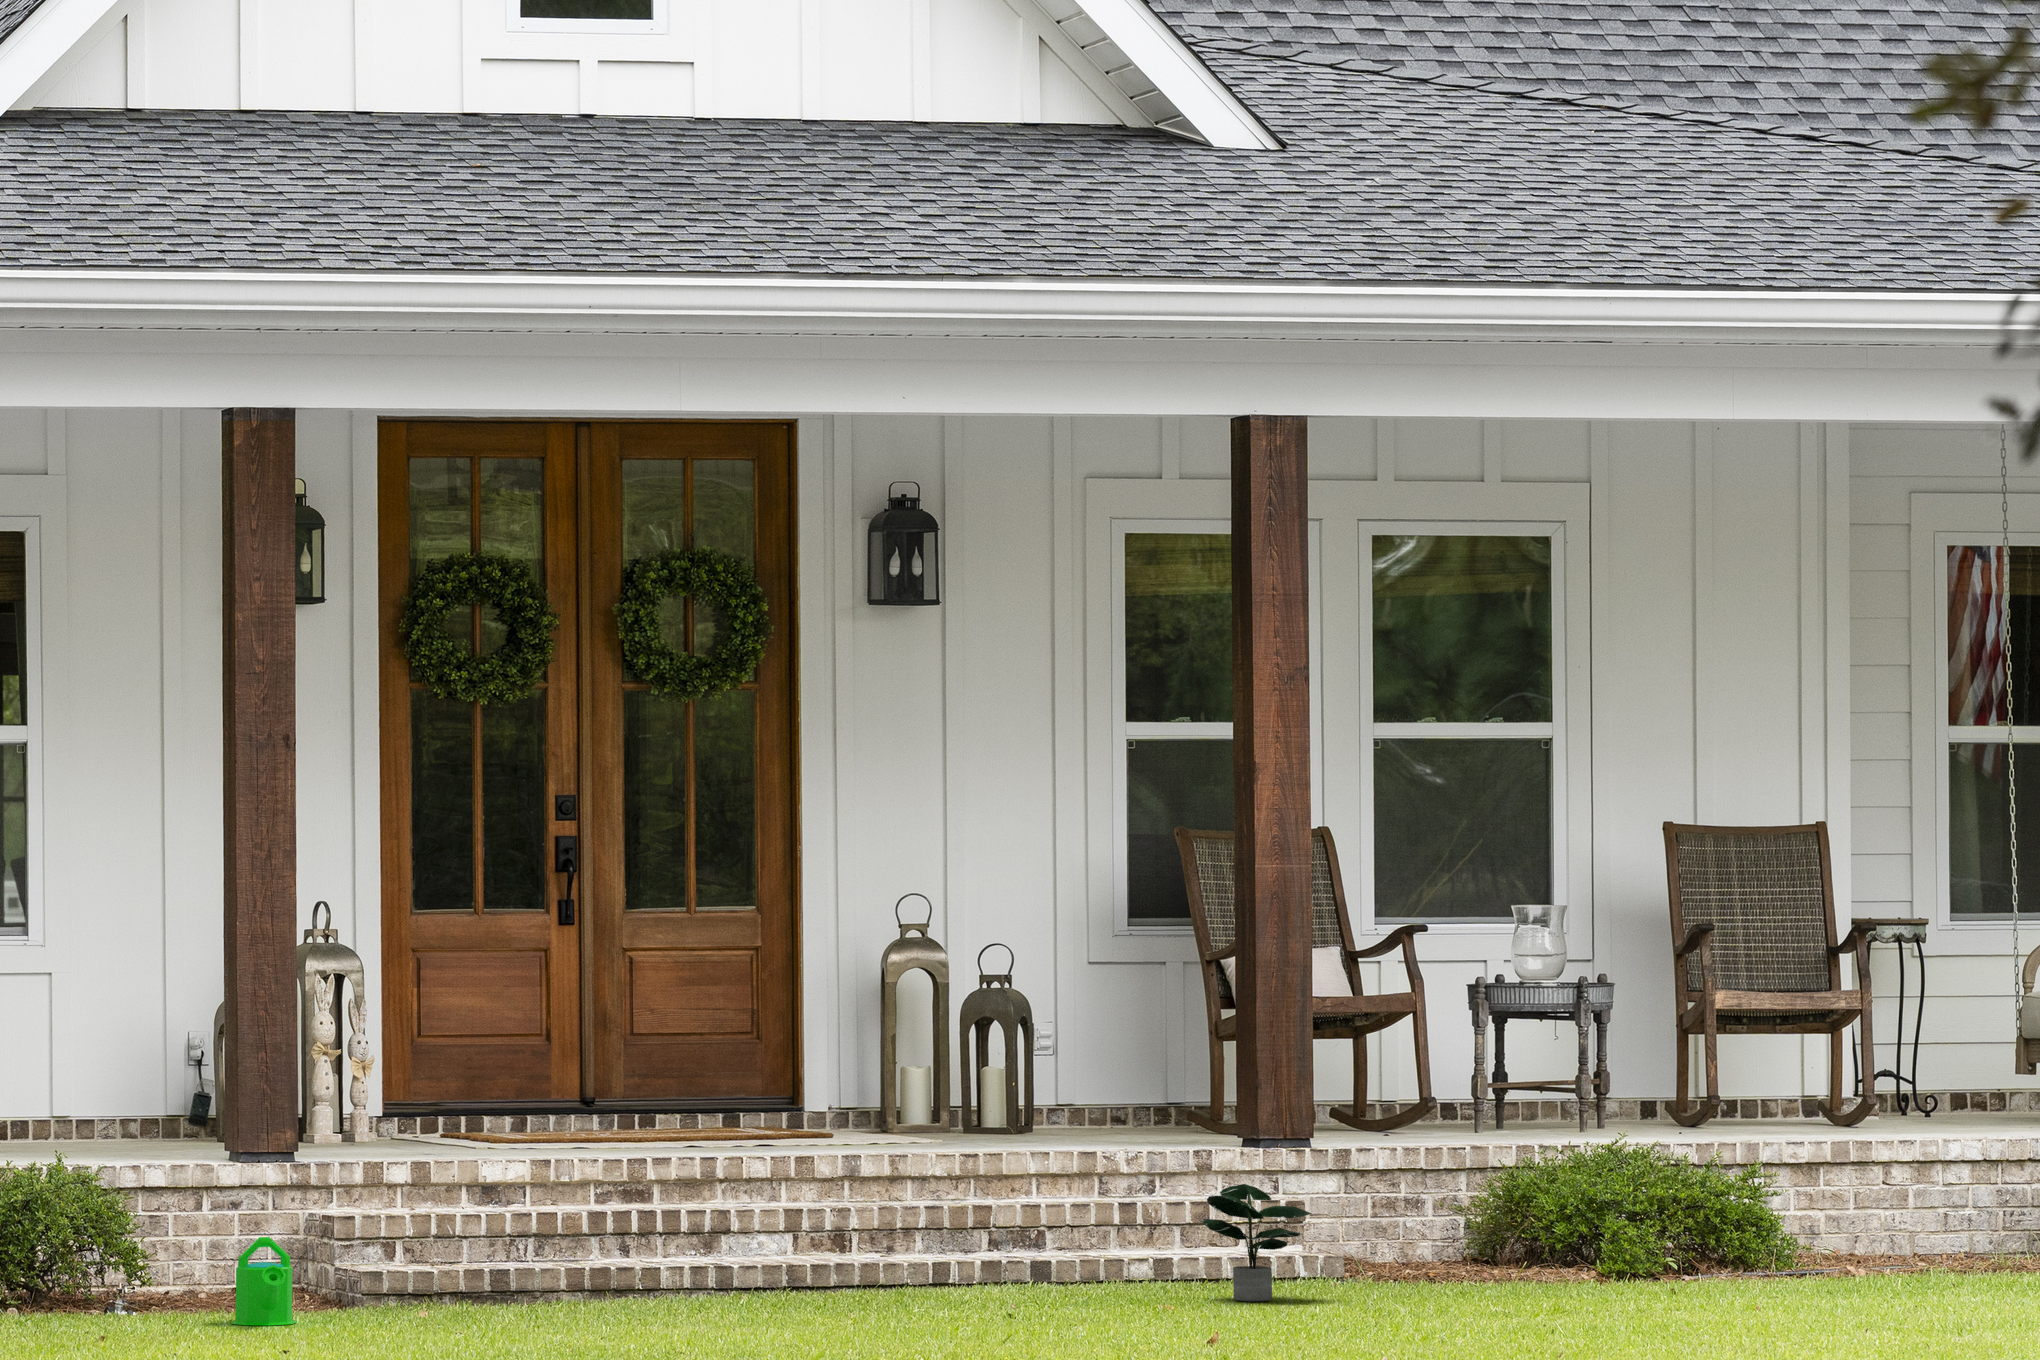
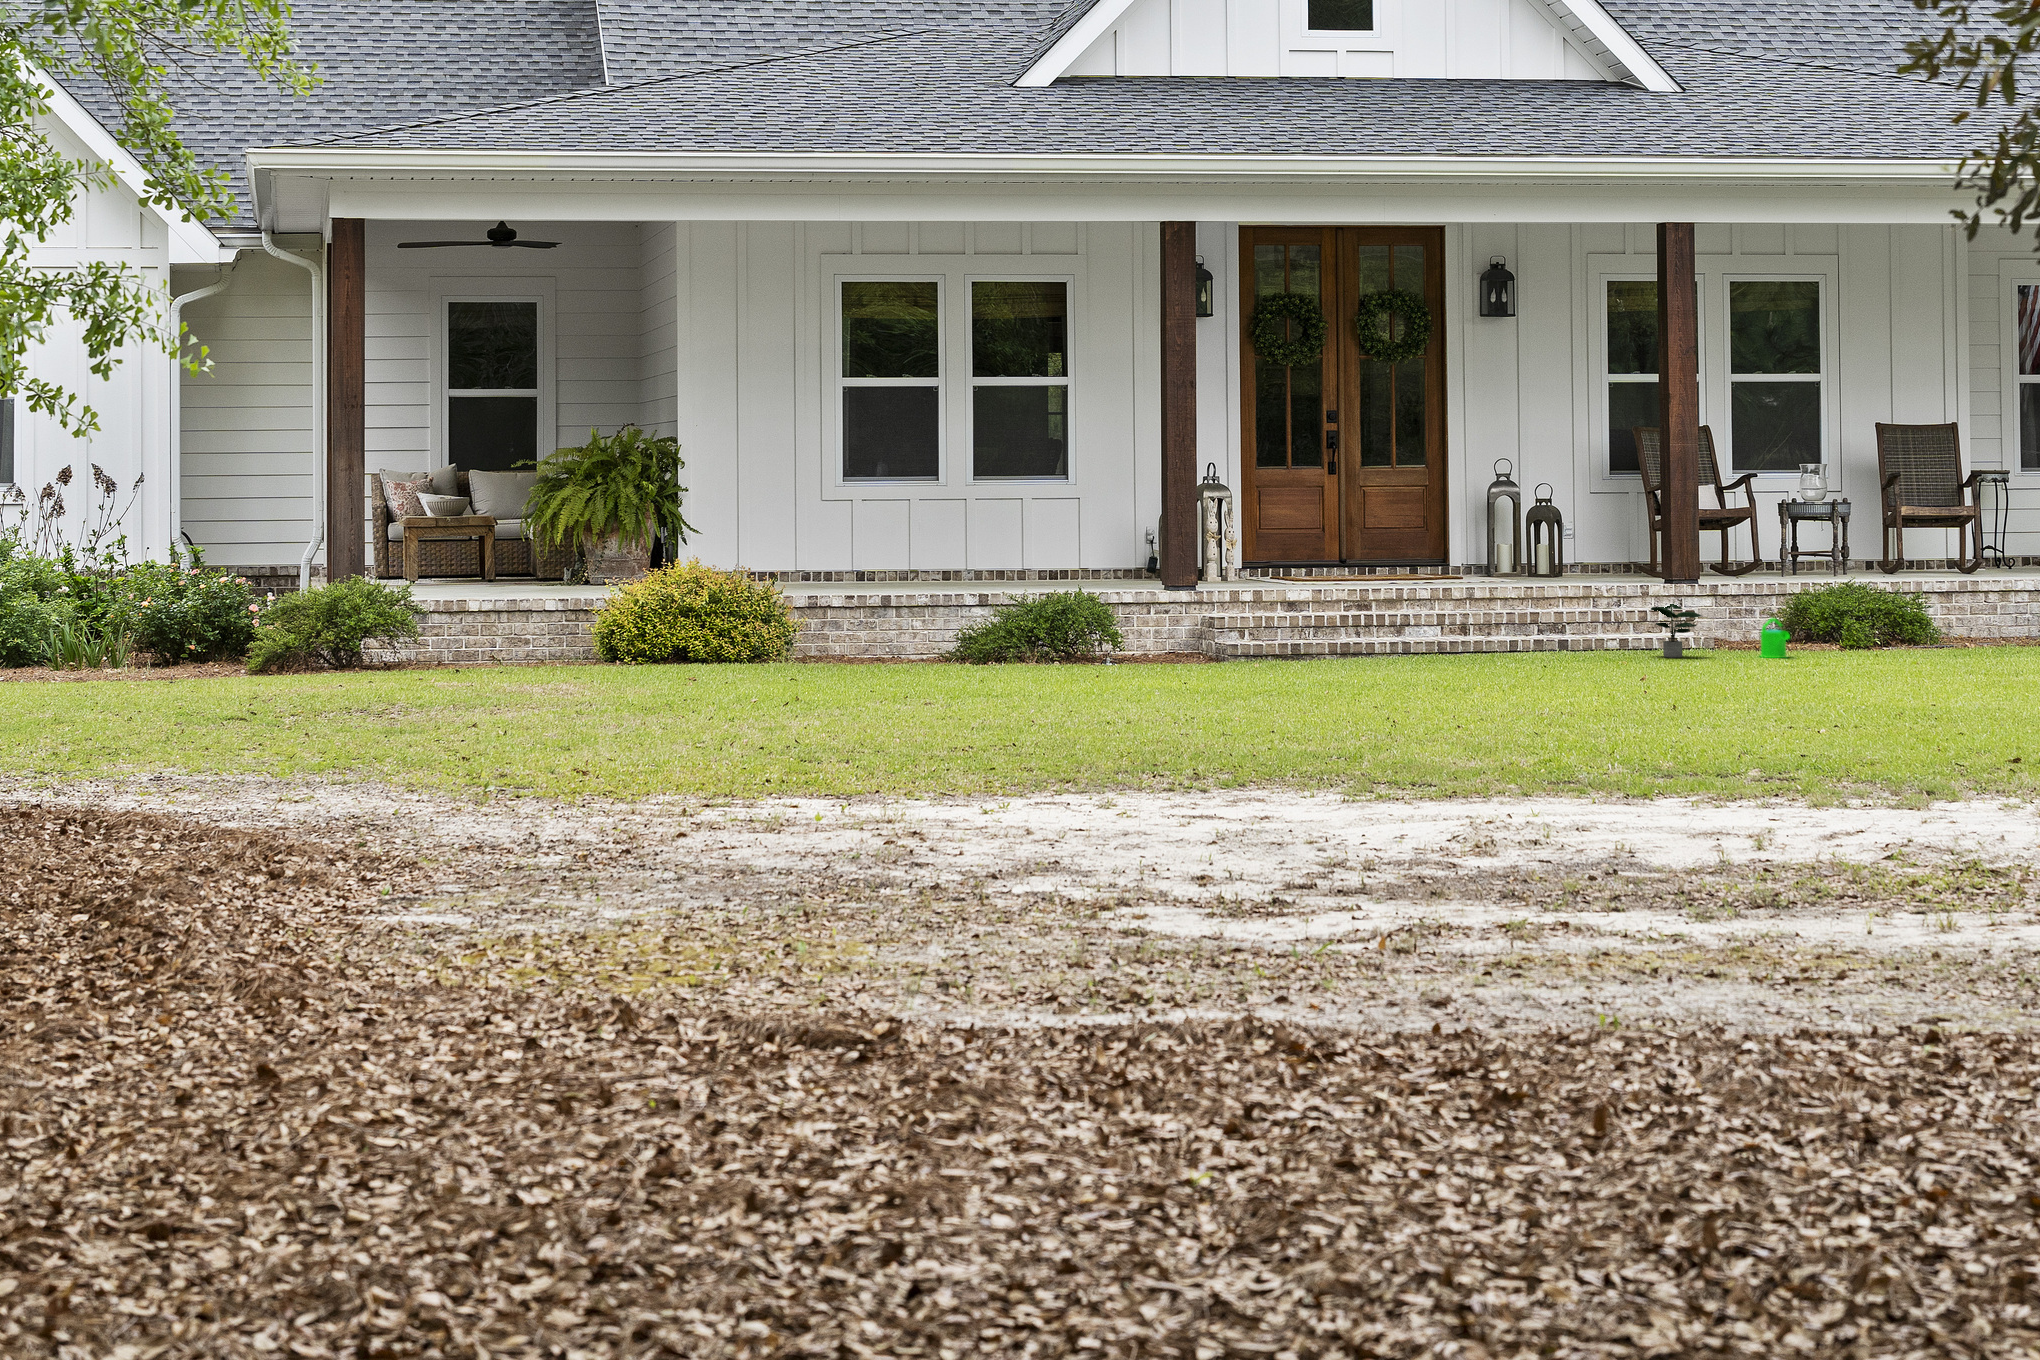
watering can: present [232,1237,296,1326] -> present [1760,618,1790,658]

